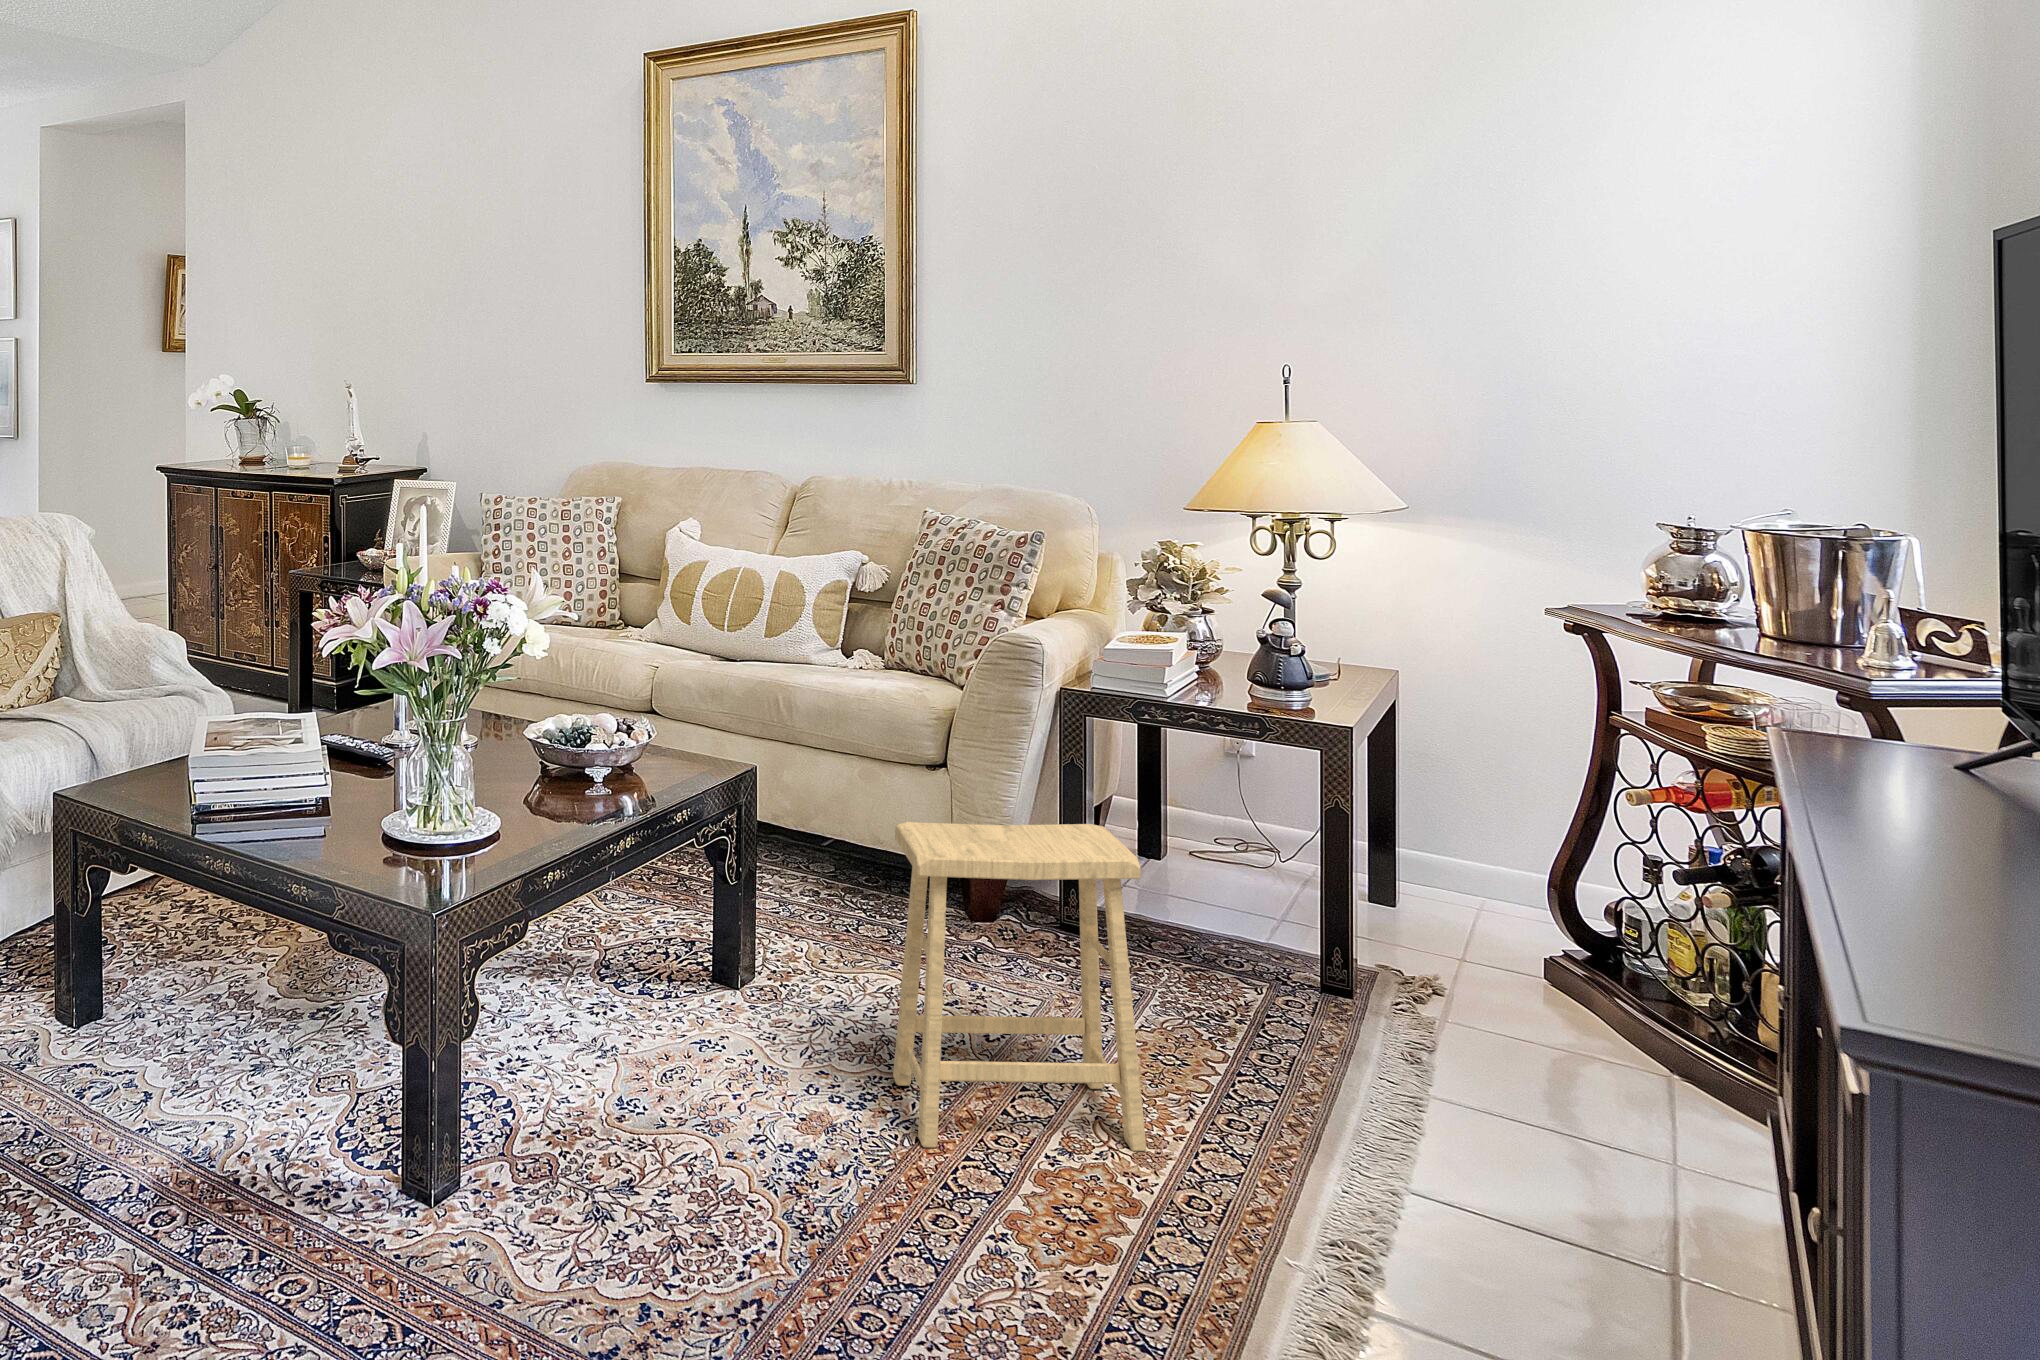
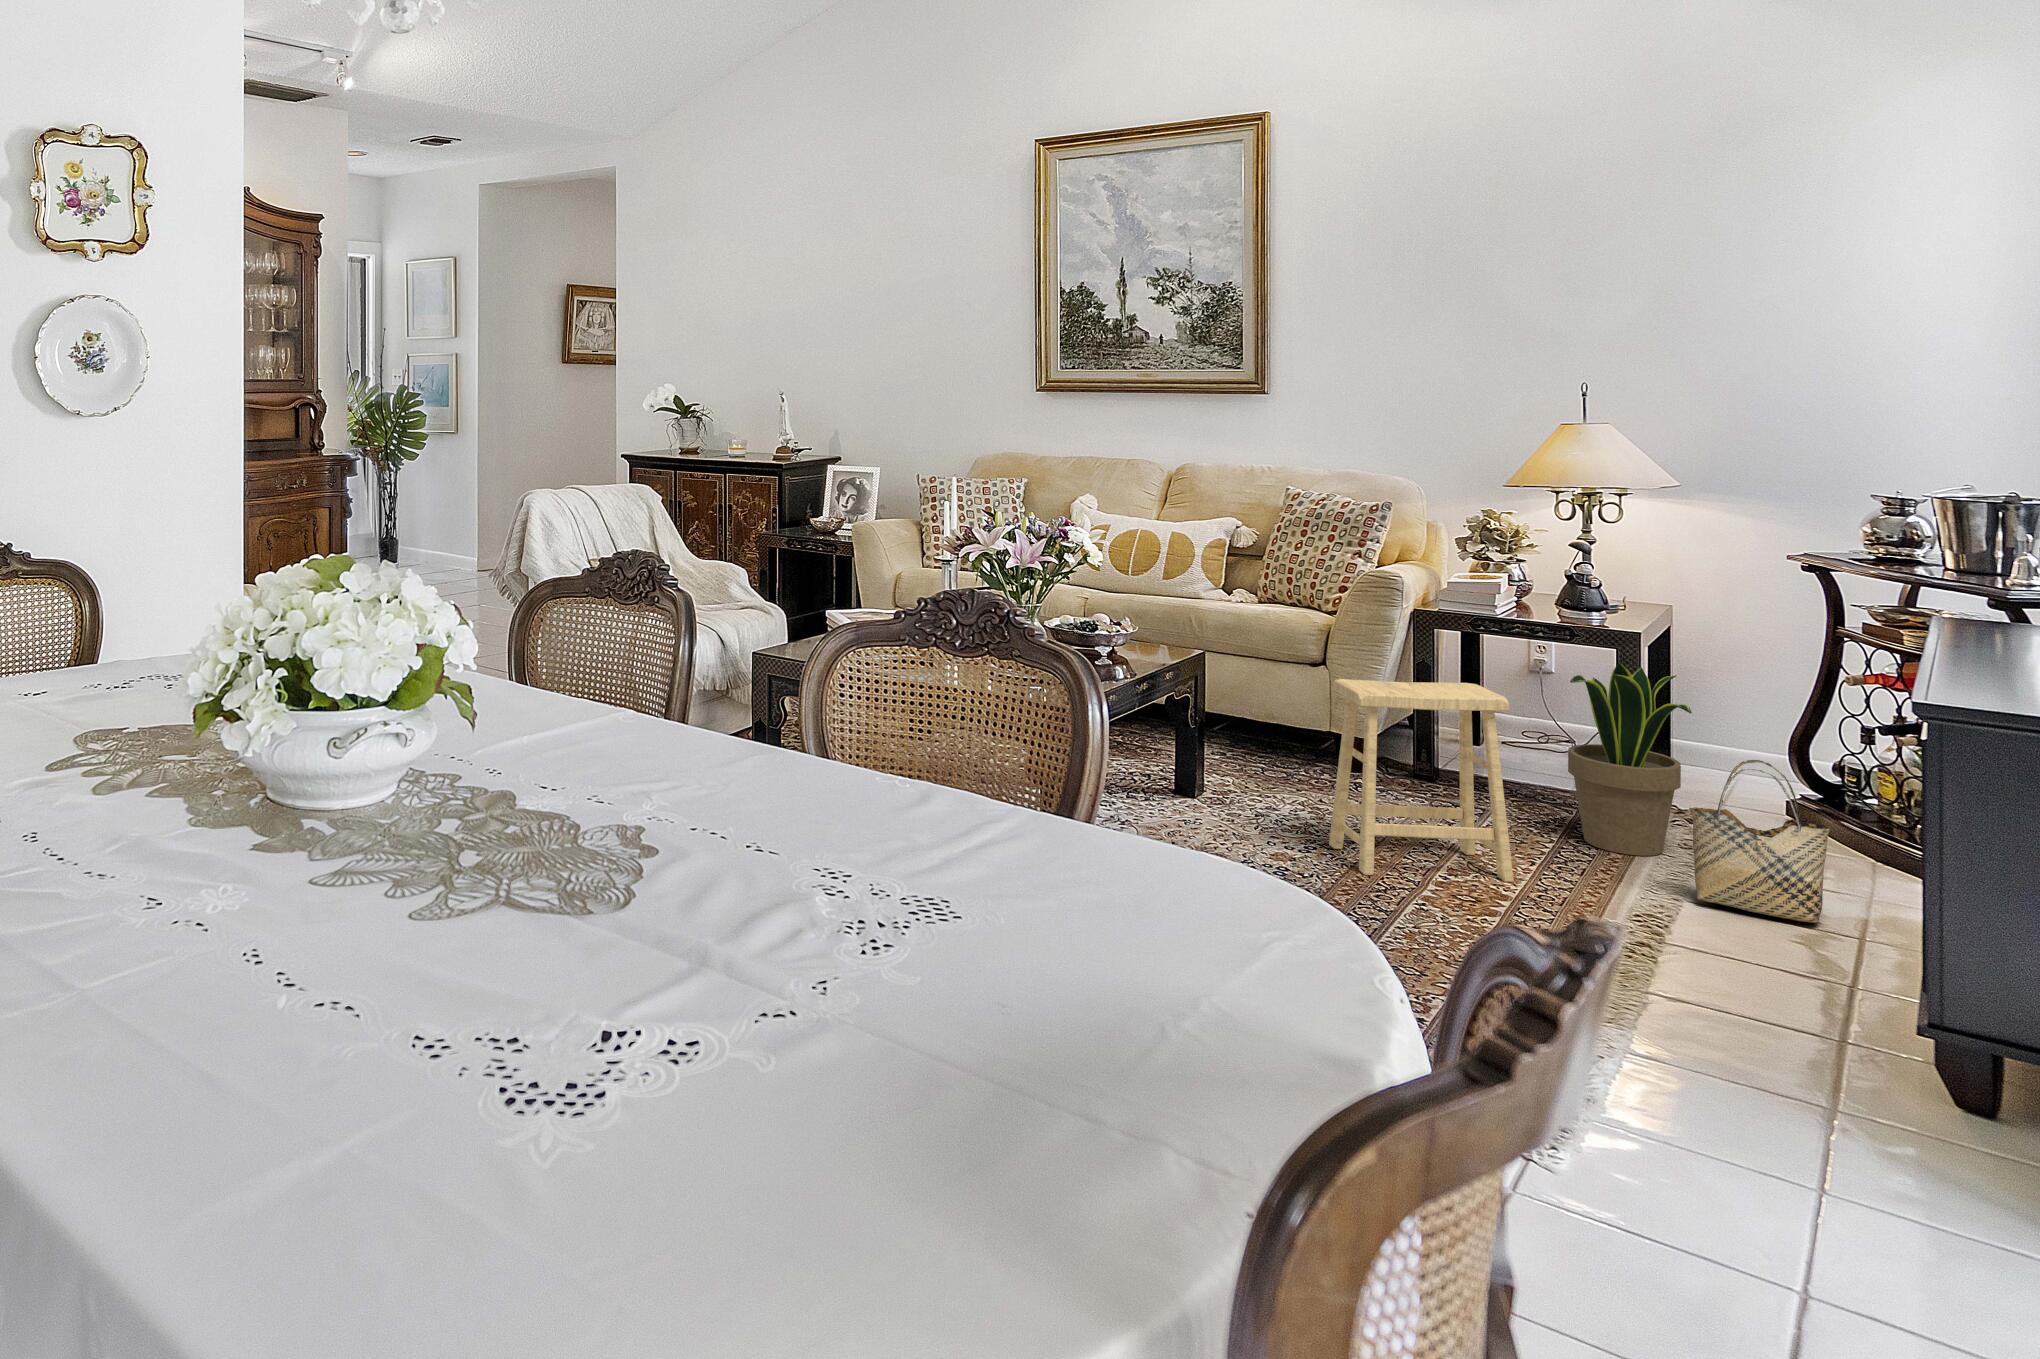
potted plant: none [1243,781,1412,1076] -> present [1568,662,1692,856]
woven basket: none [1402,955,1608,1235] -> present [1690,760,1830,923]

